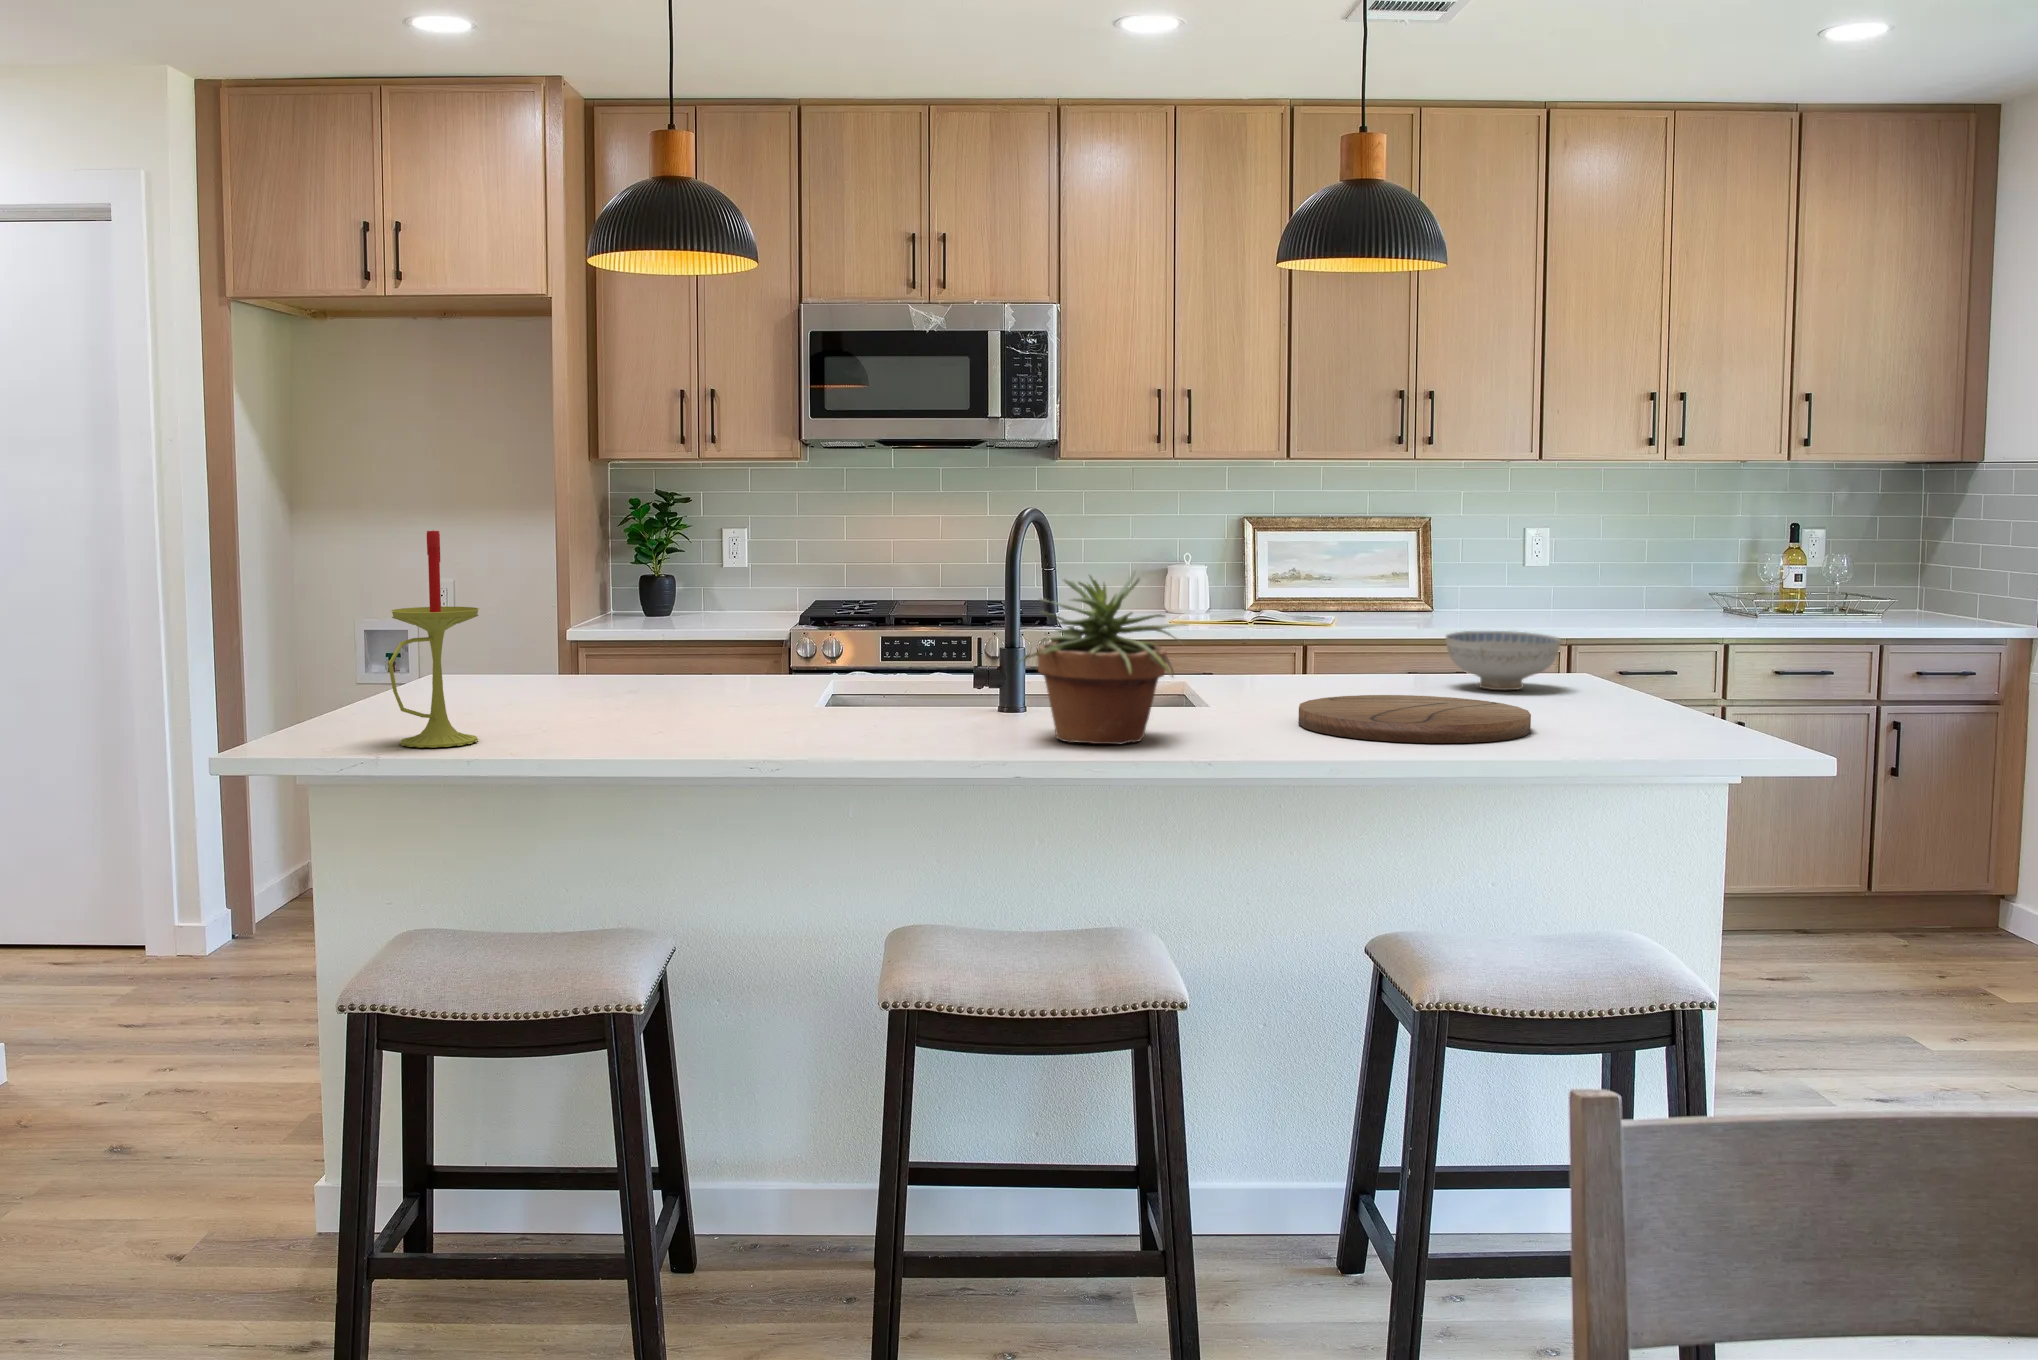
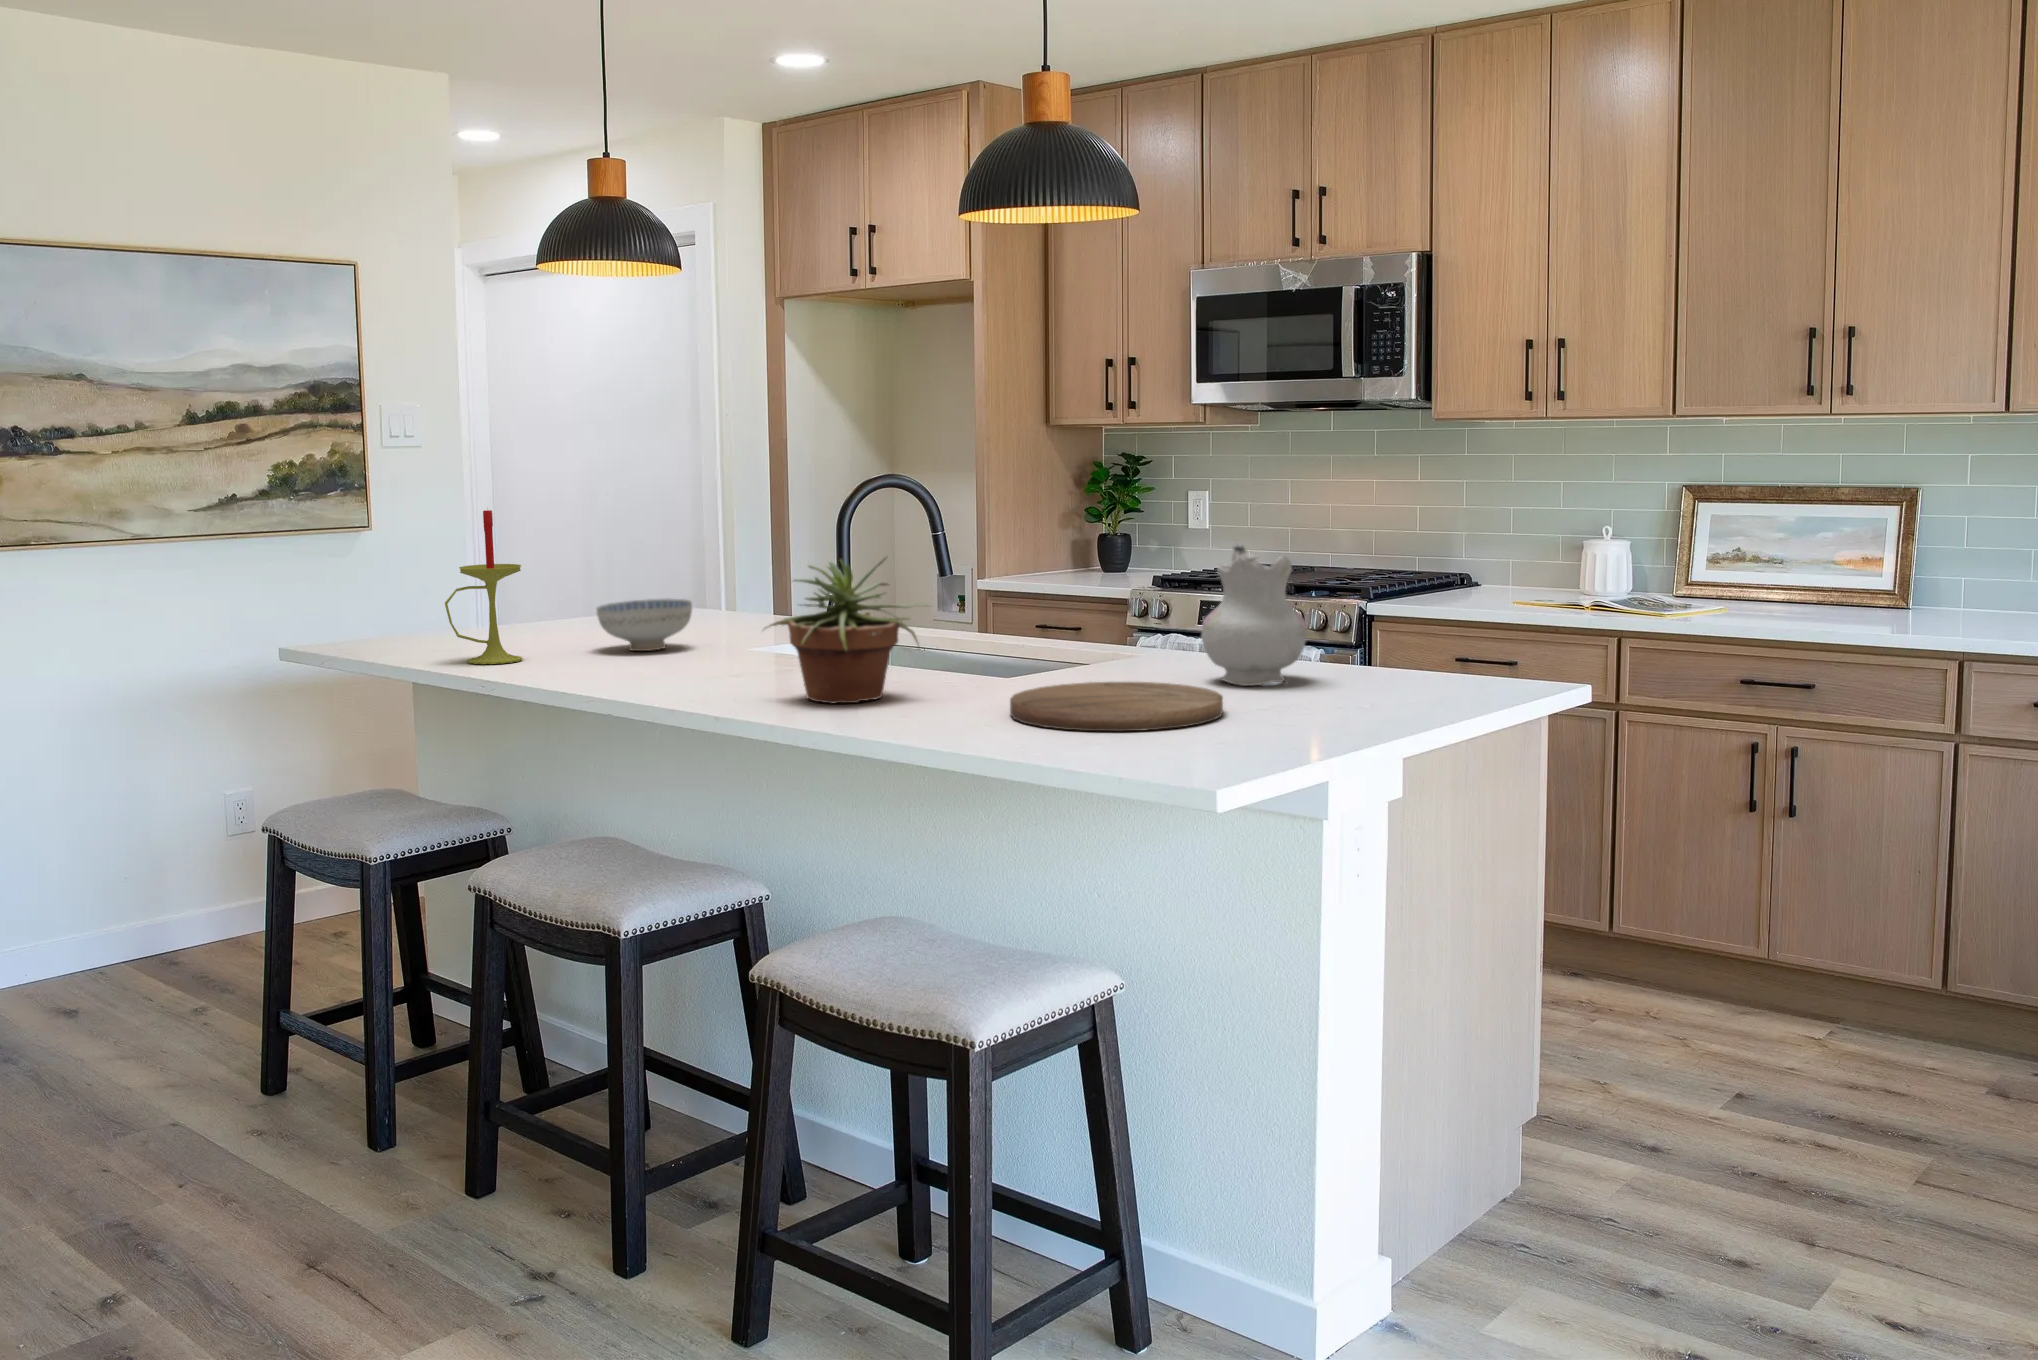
ceramic pitcher: none [1287,557,1399,696] -> present [1202,544,1307,686]
ceramic bowl: present [1446,631,1561,690] -> present [597,599,692,651]

